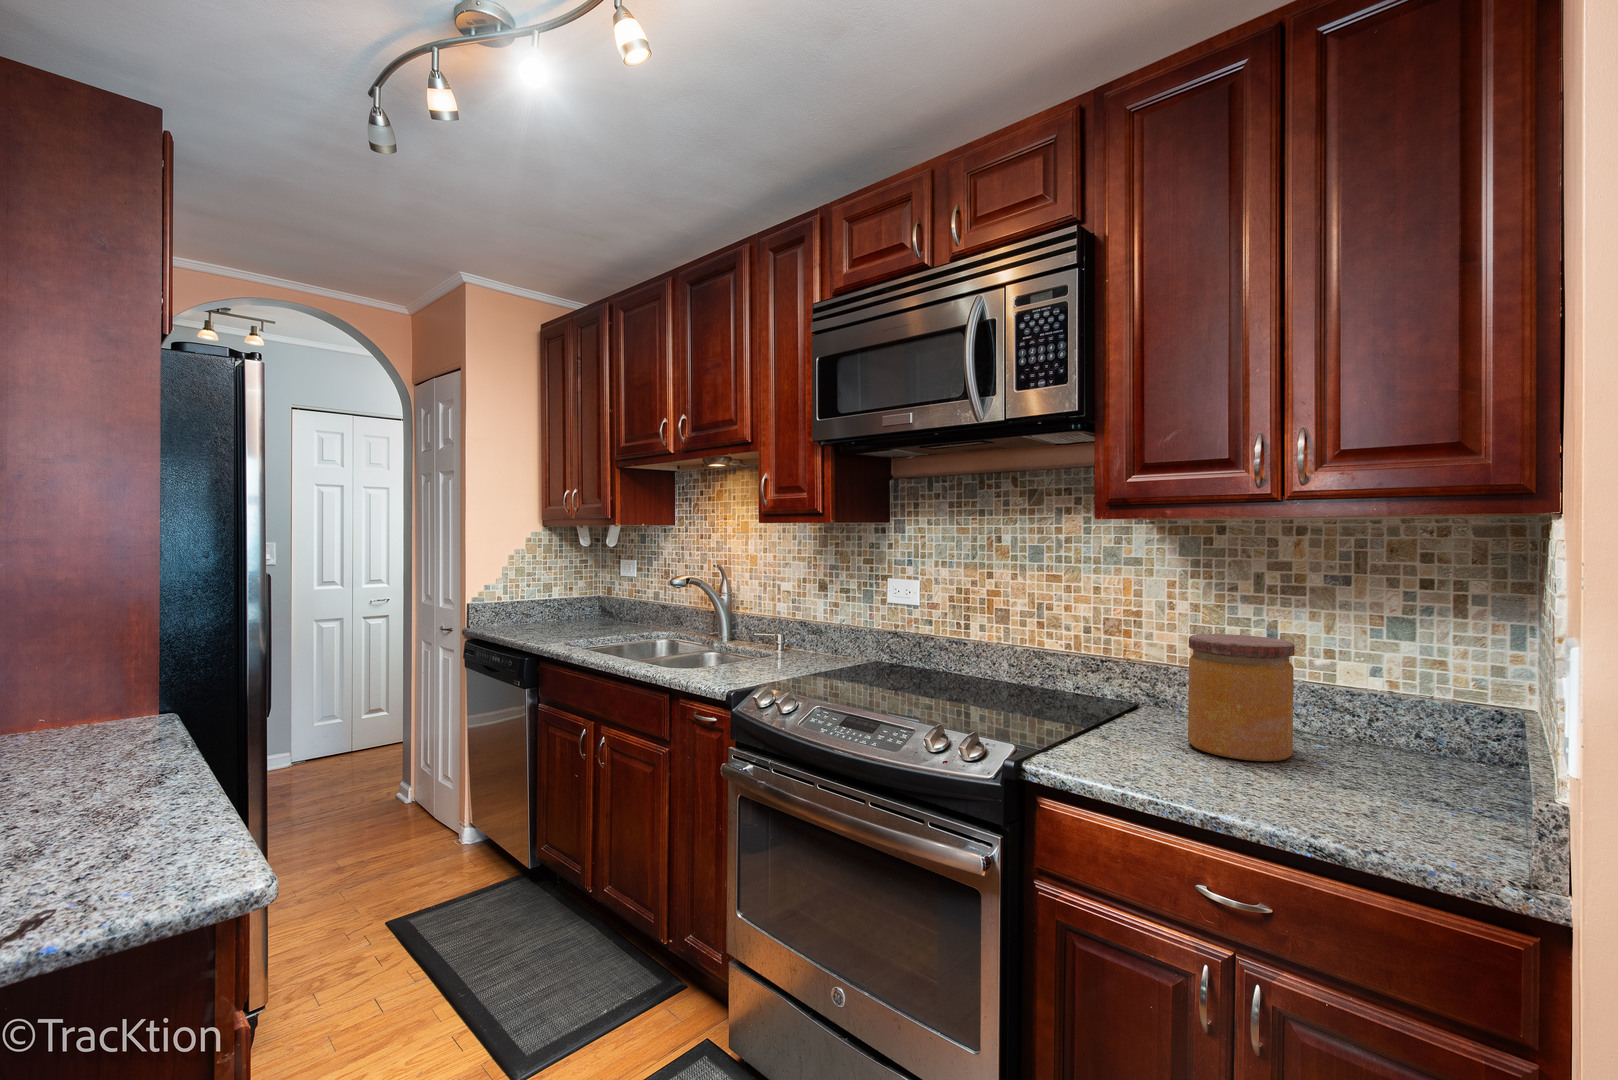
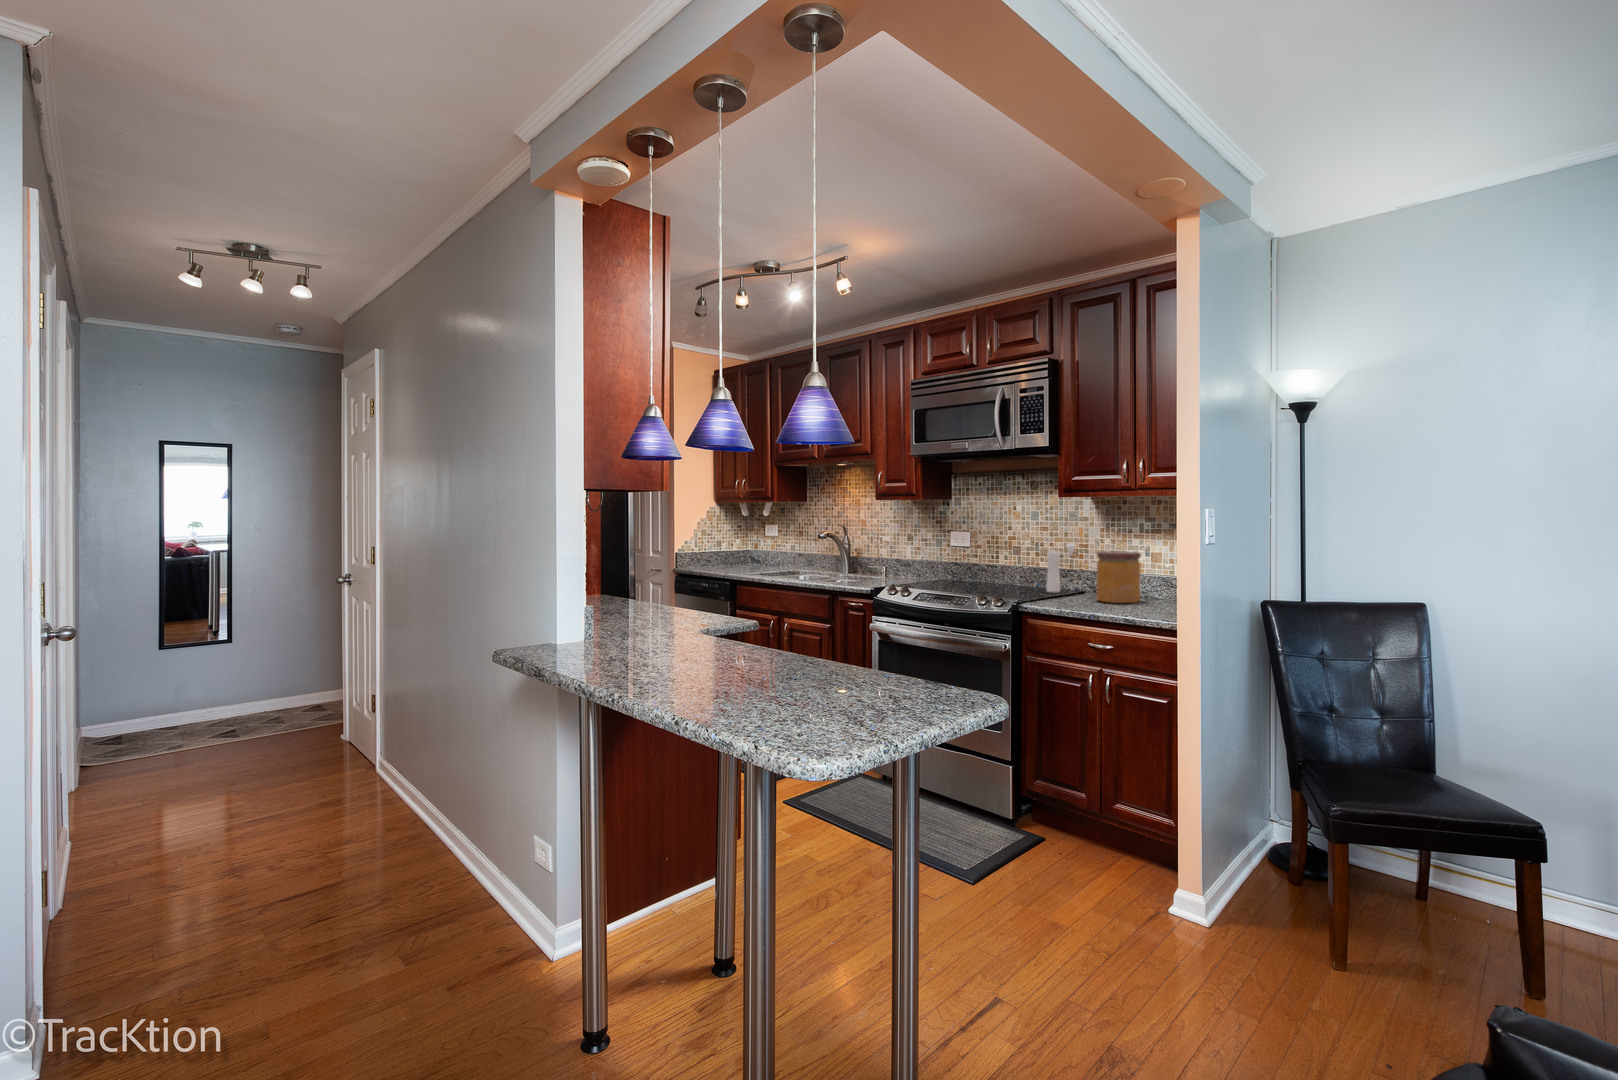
pepper mill: none [1064,608,1118,707] -> present [1047,543,1076,593]

